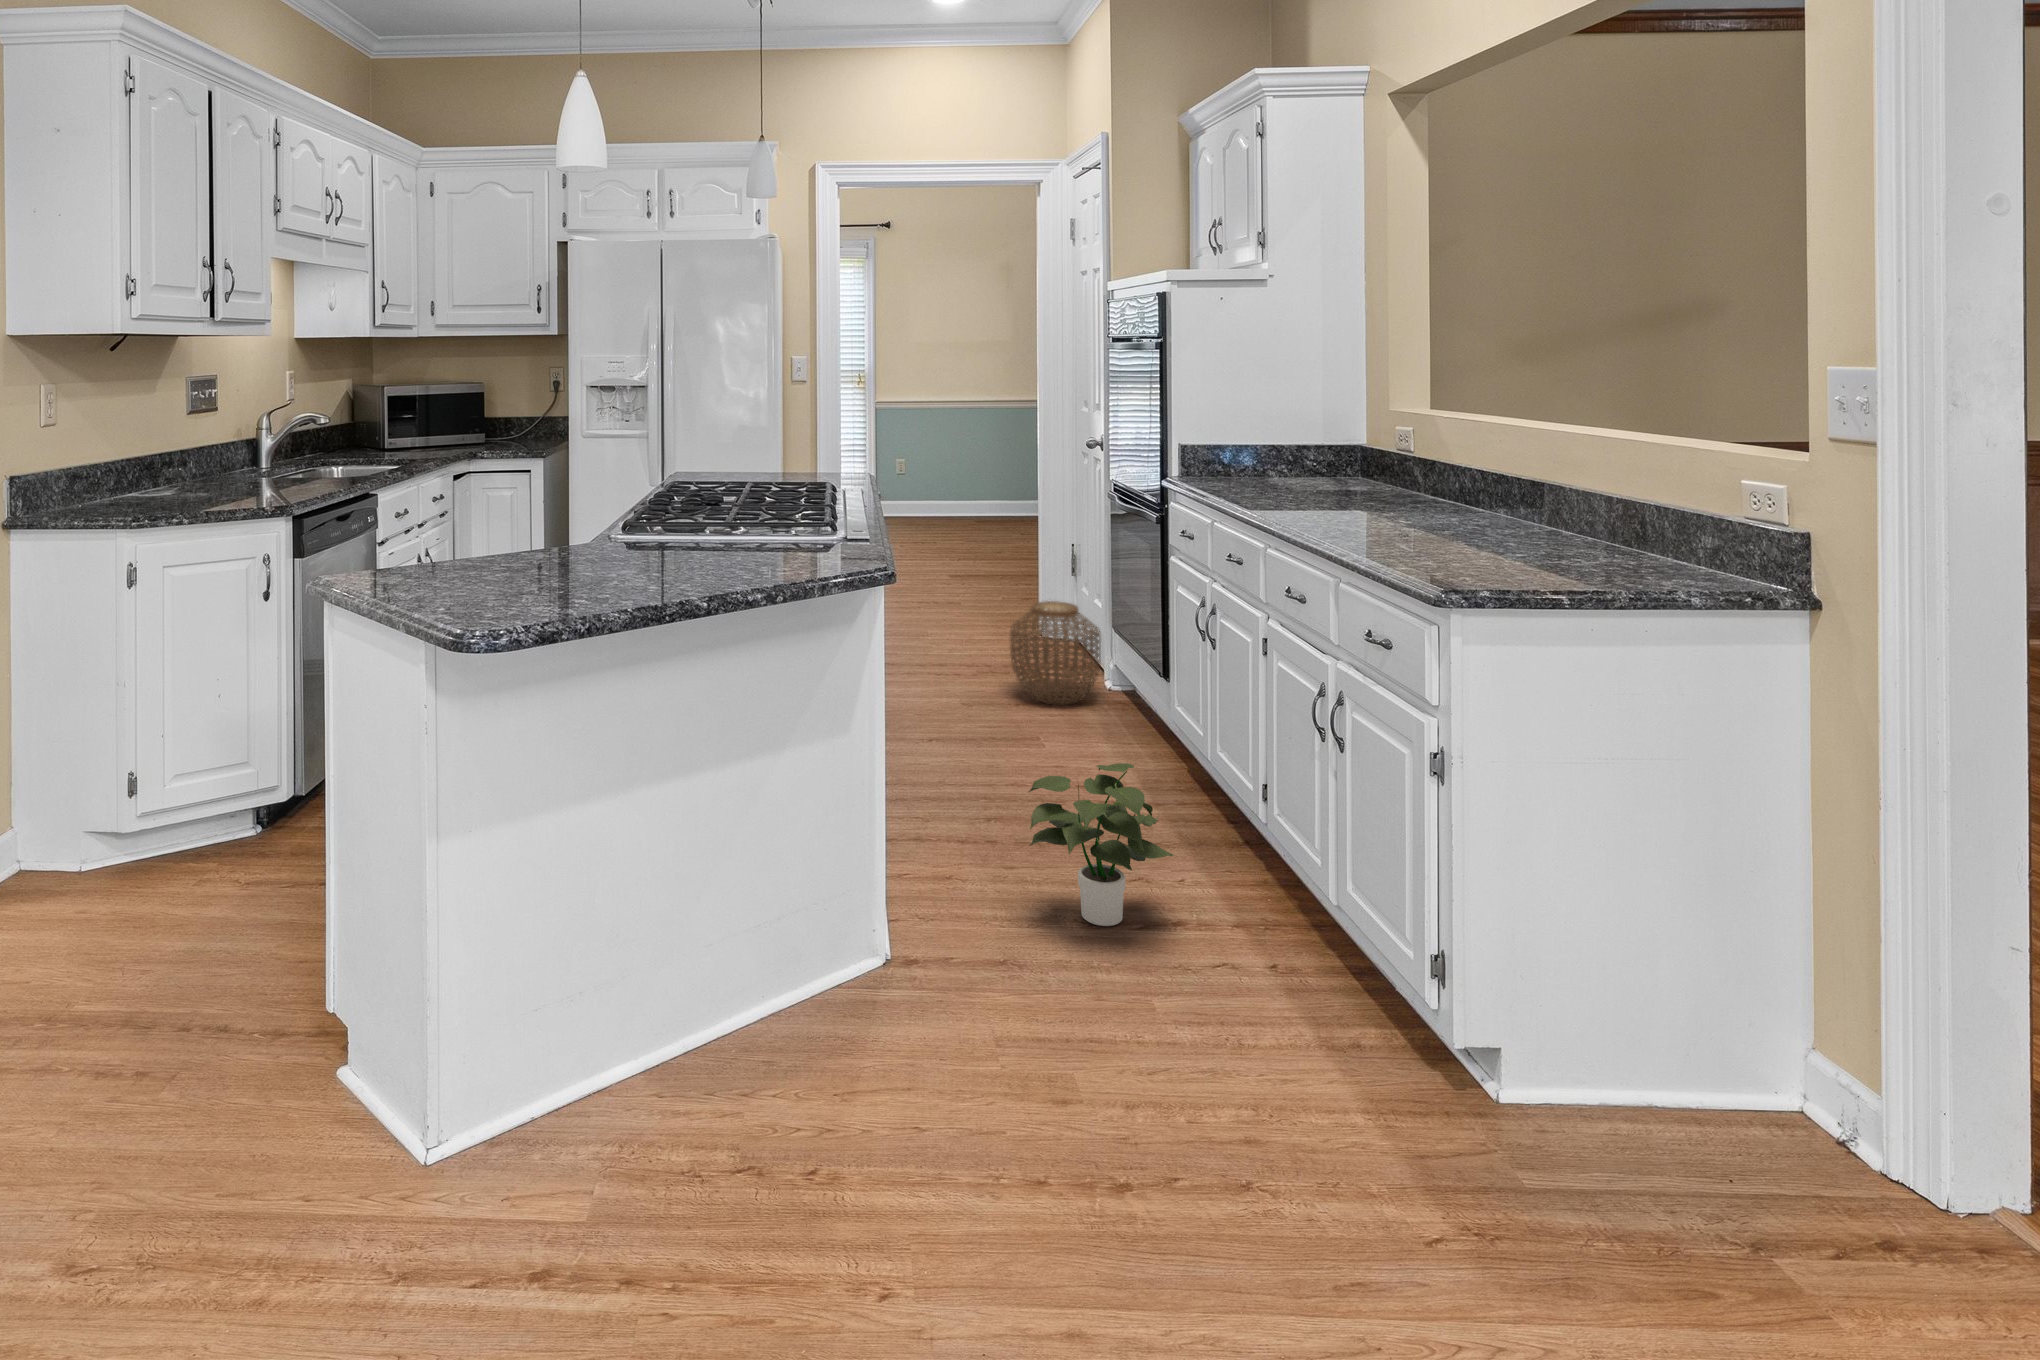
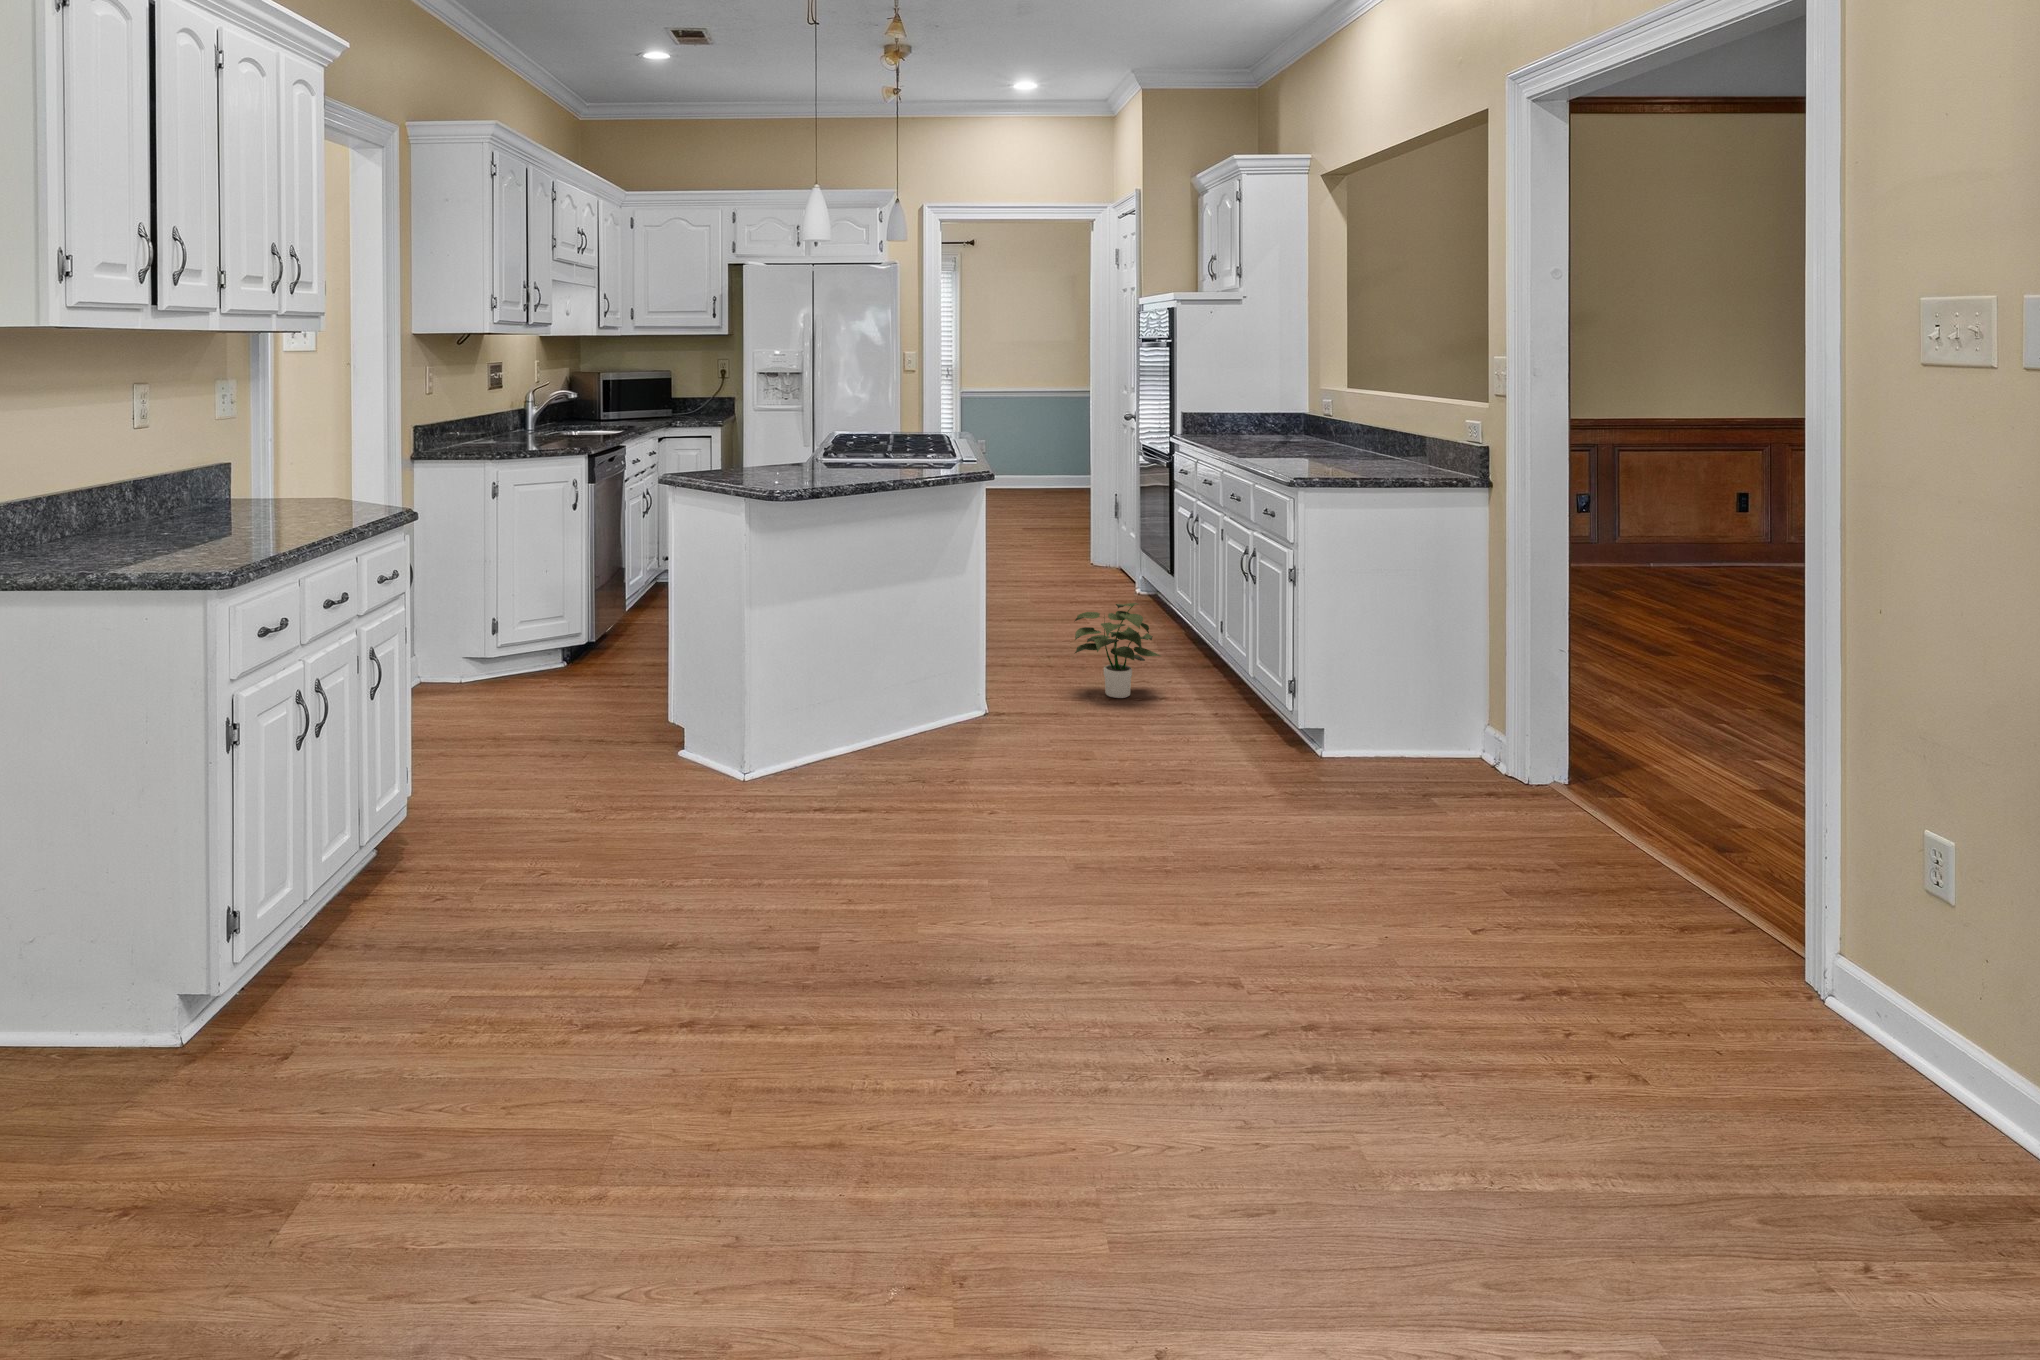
woven basket: present [1010,601,1101,704] -> none [1069,529,1133,601]

